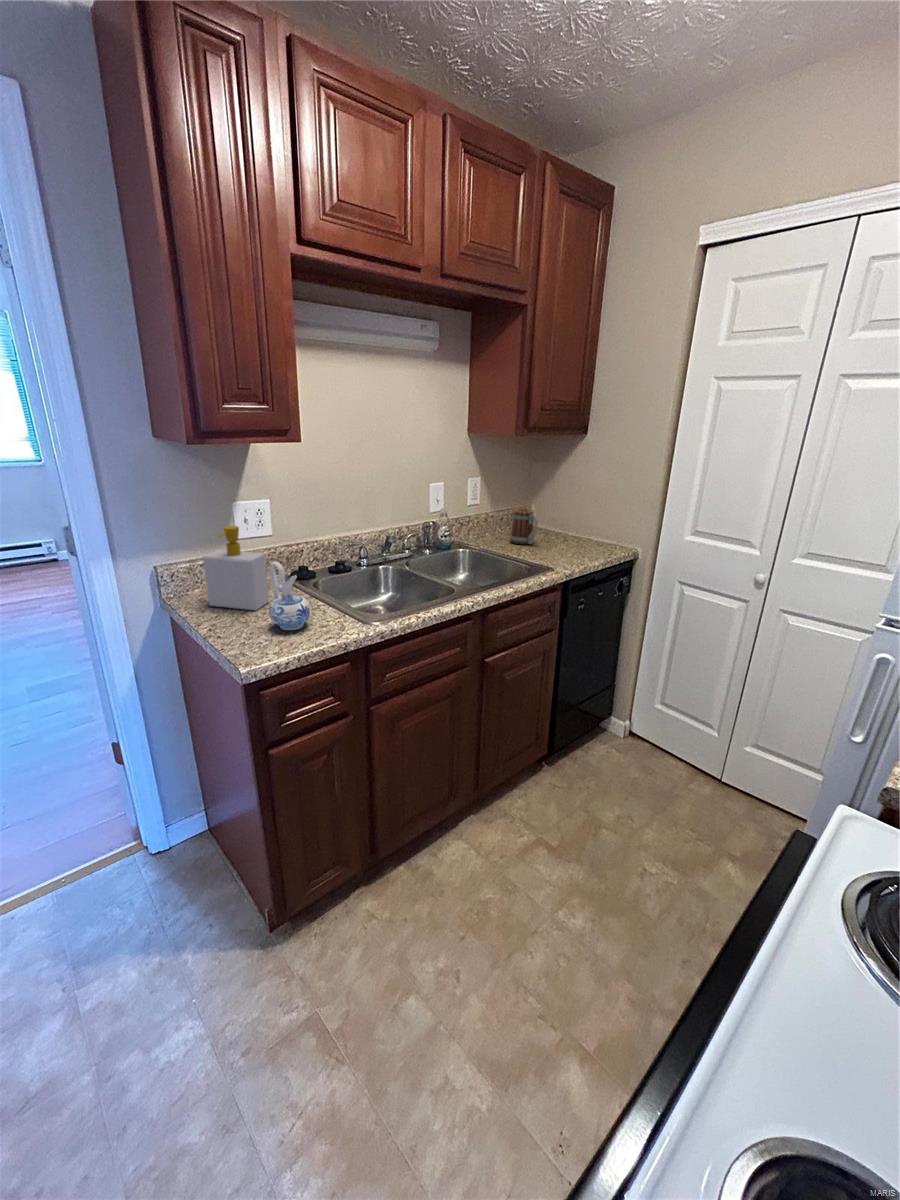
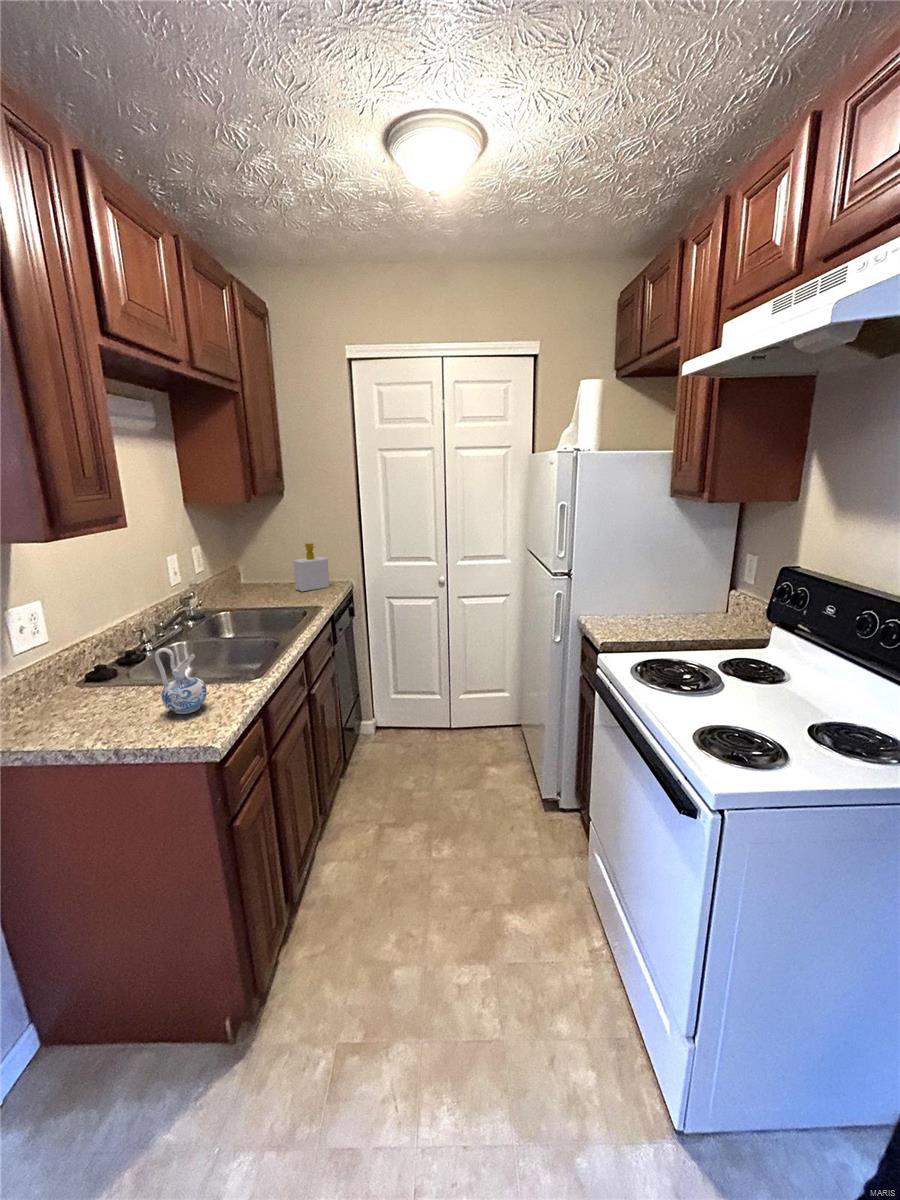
mug: present [510,508,538,545] -> none [244,566,273,599]
soap bottle: present [203,526,269,610] -> present [293,543,329,592]

